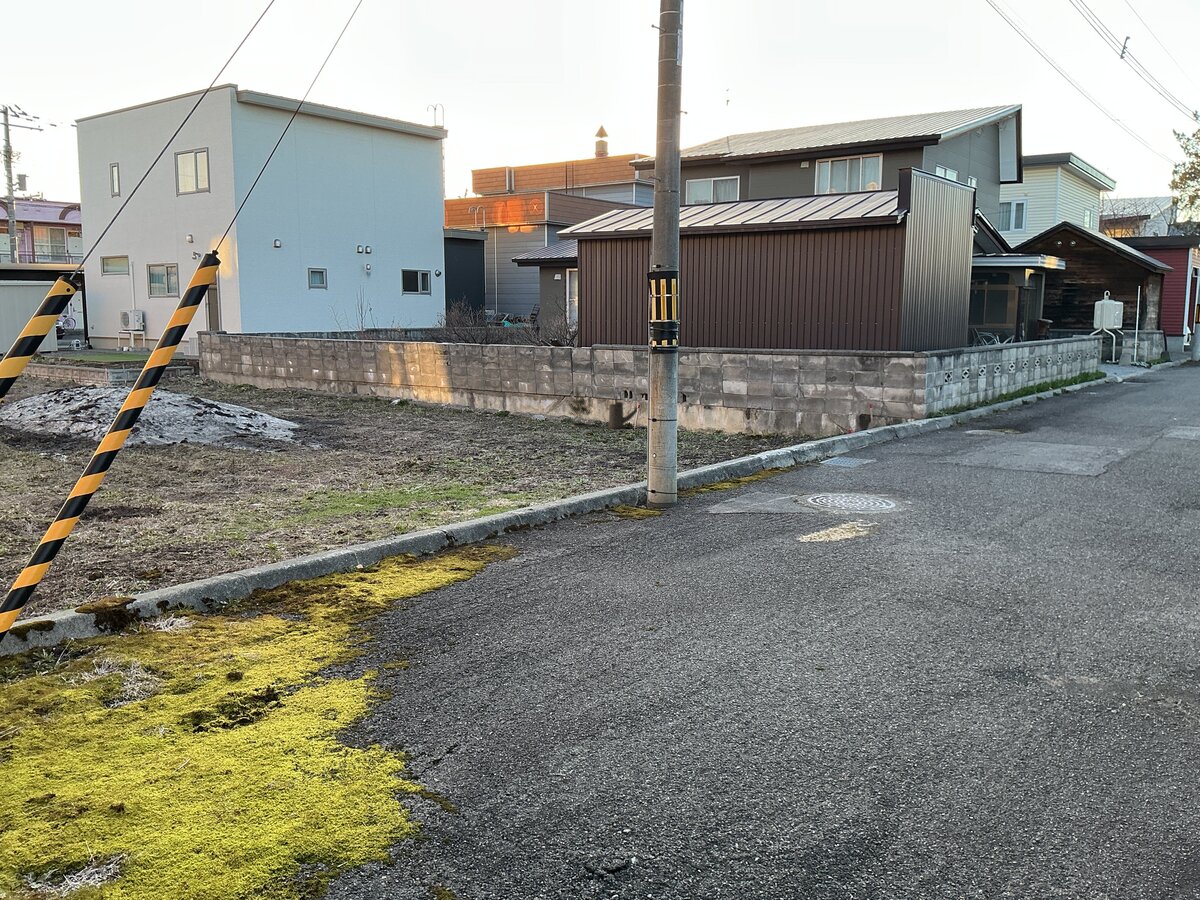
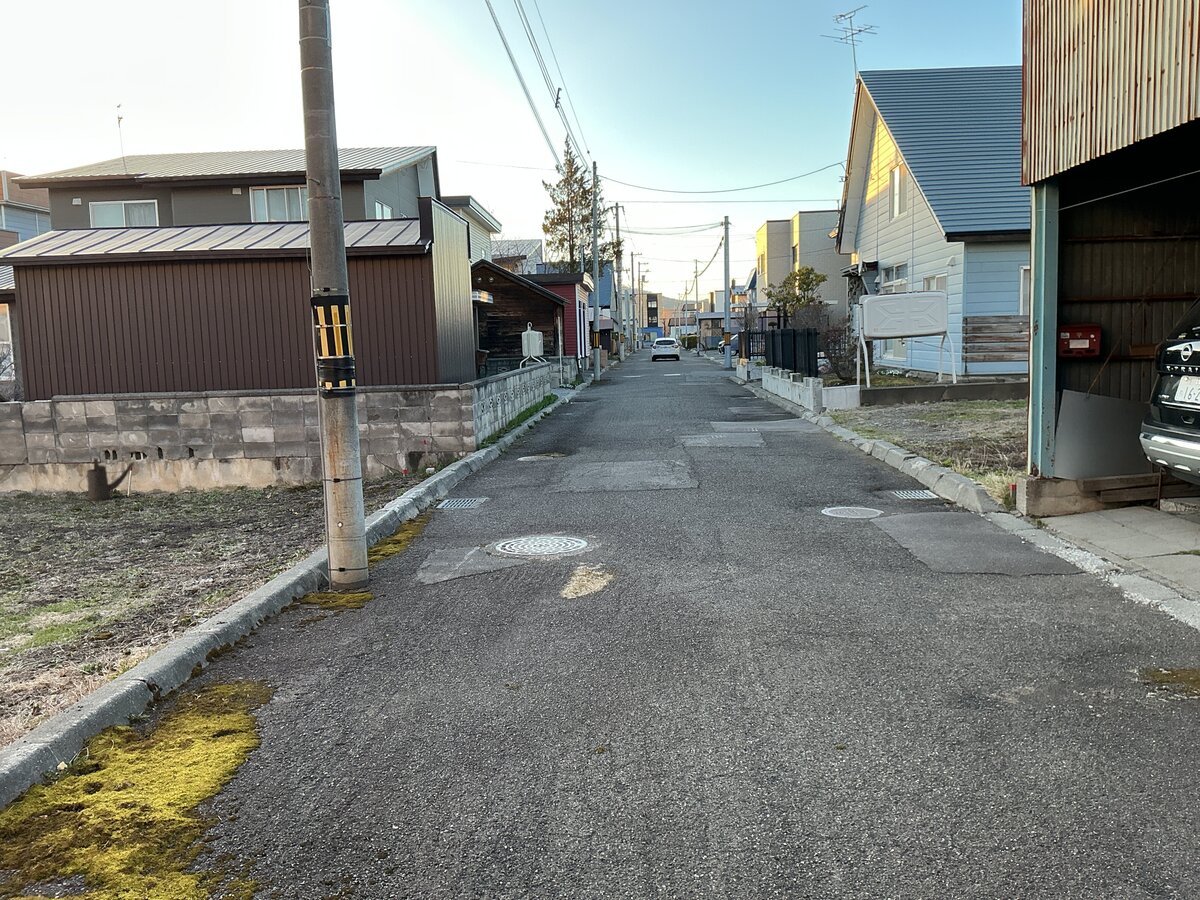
potted tree: present [568,391,591,427] -> none [21,451,61,504]

